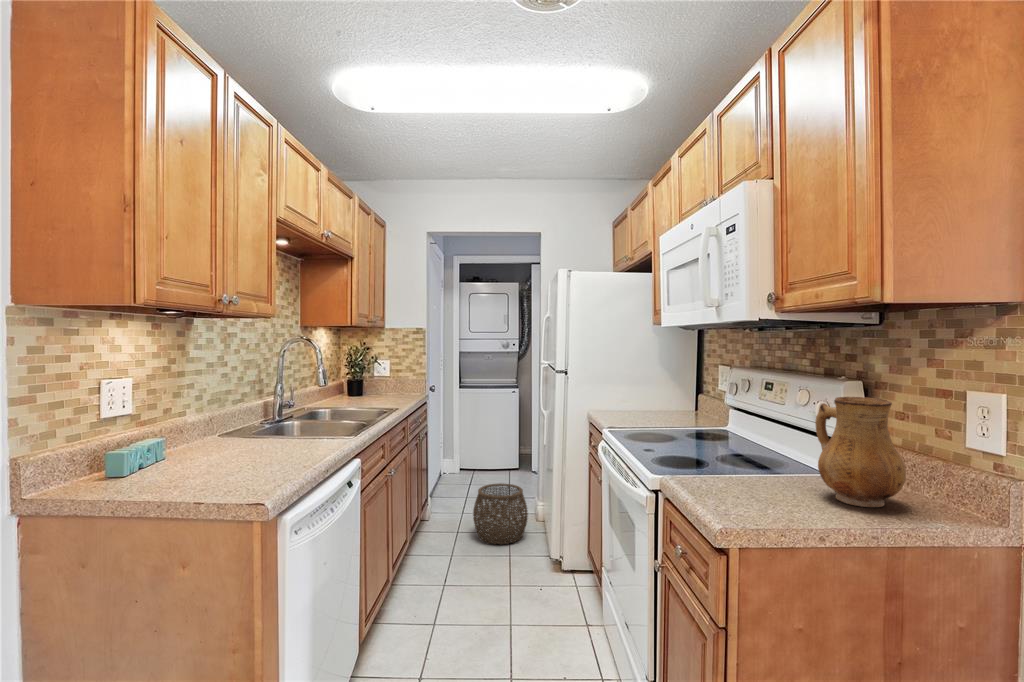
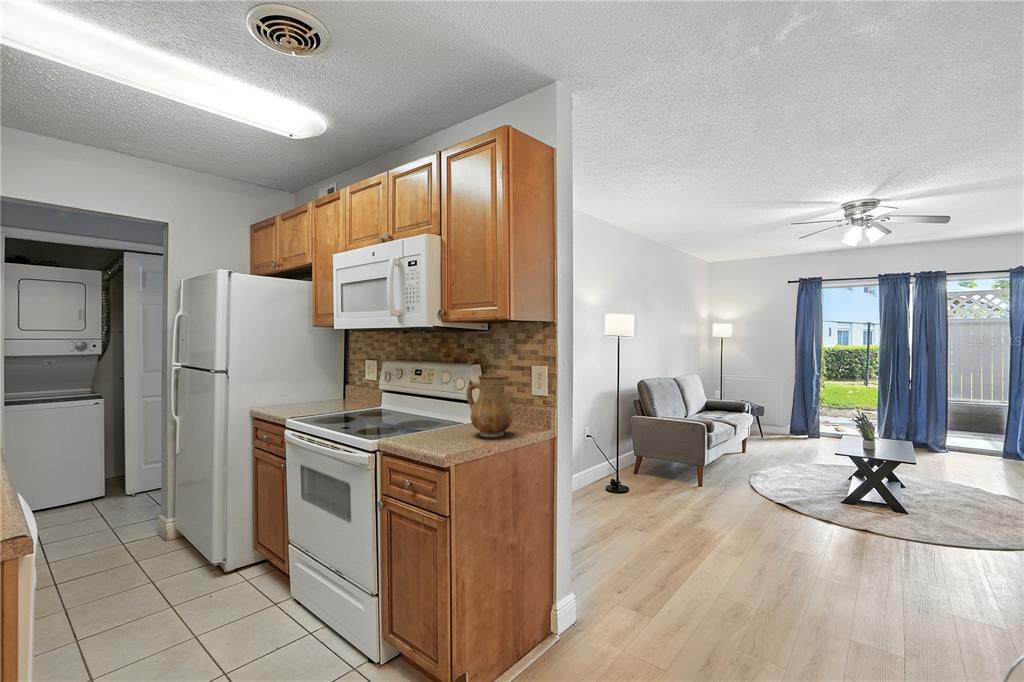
woven basket: present [473,483,528,544] -> none [84,505,165,579]

